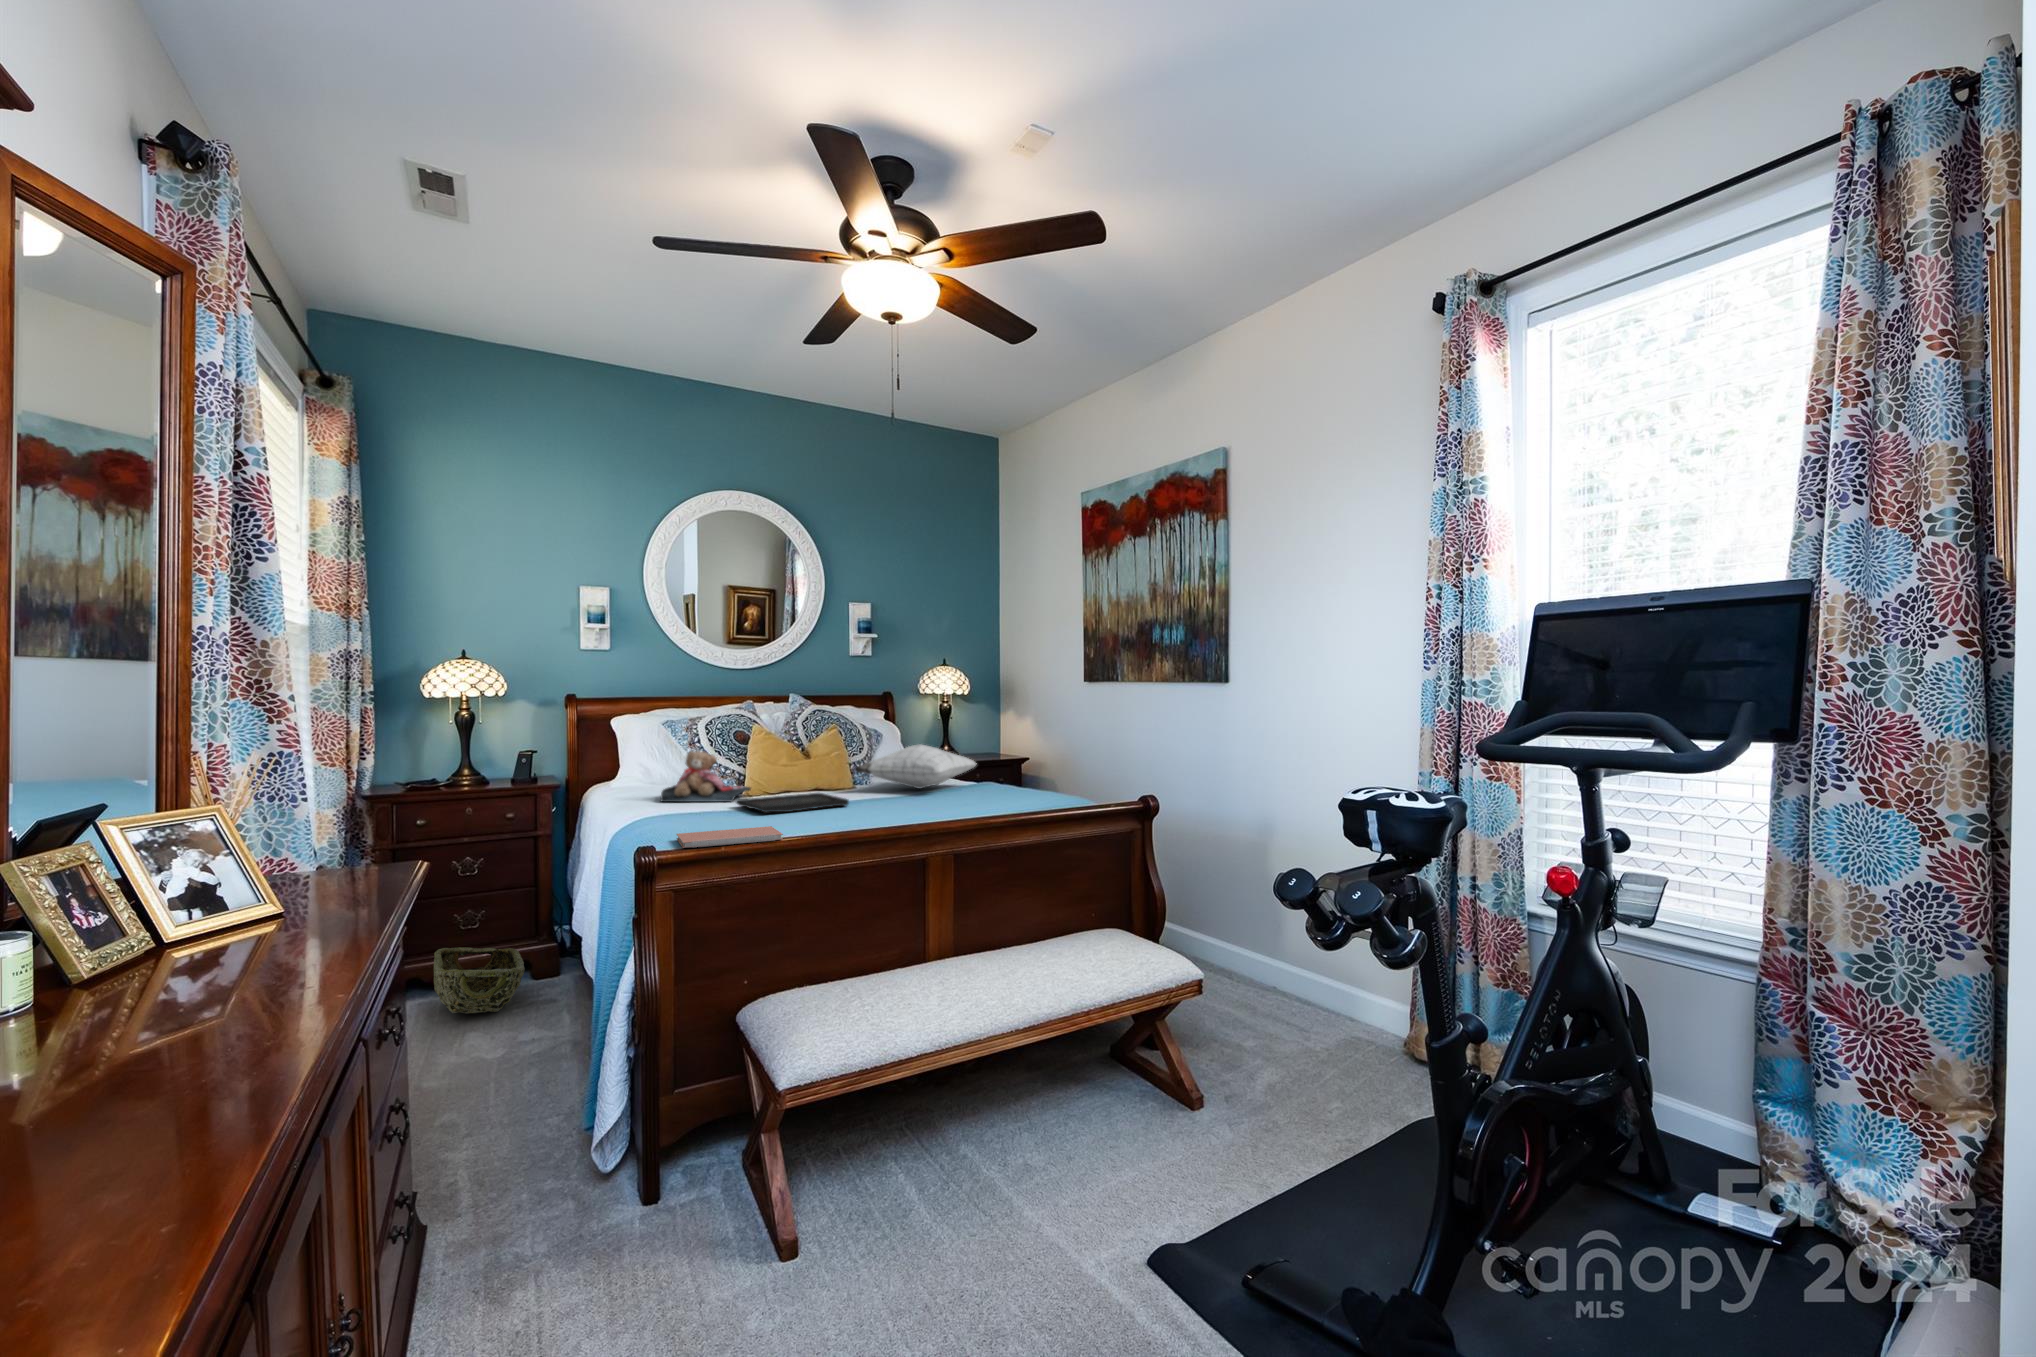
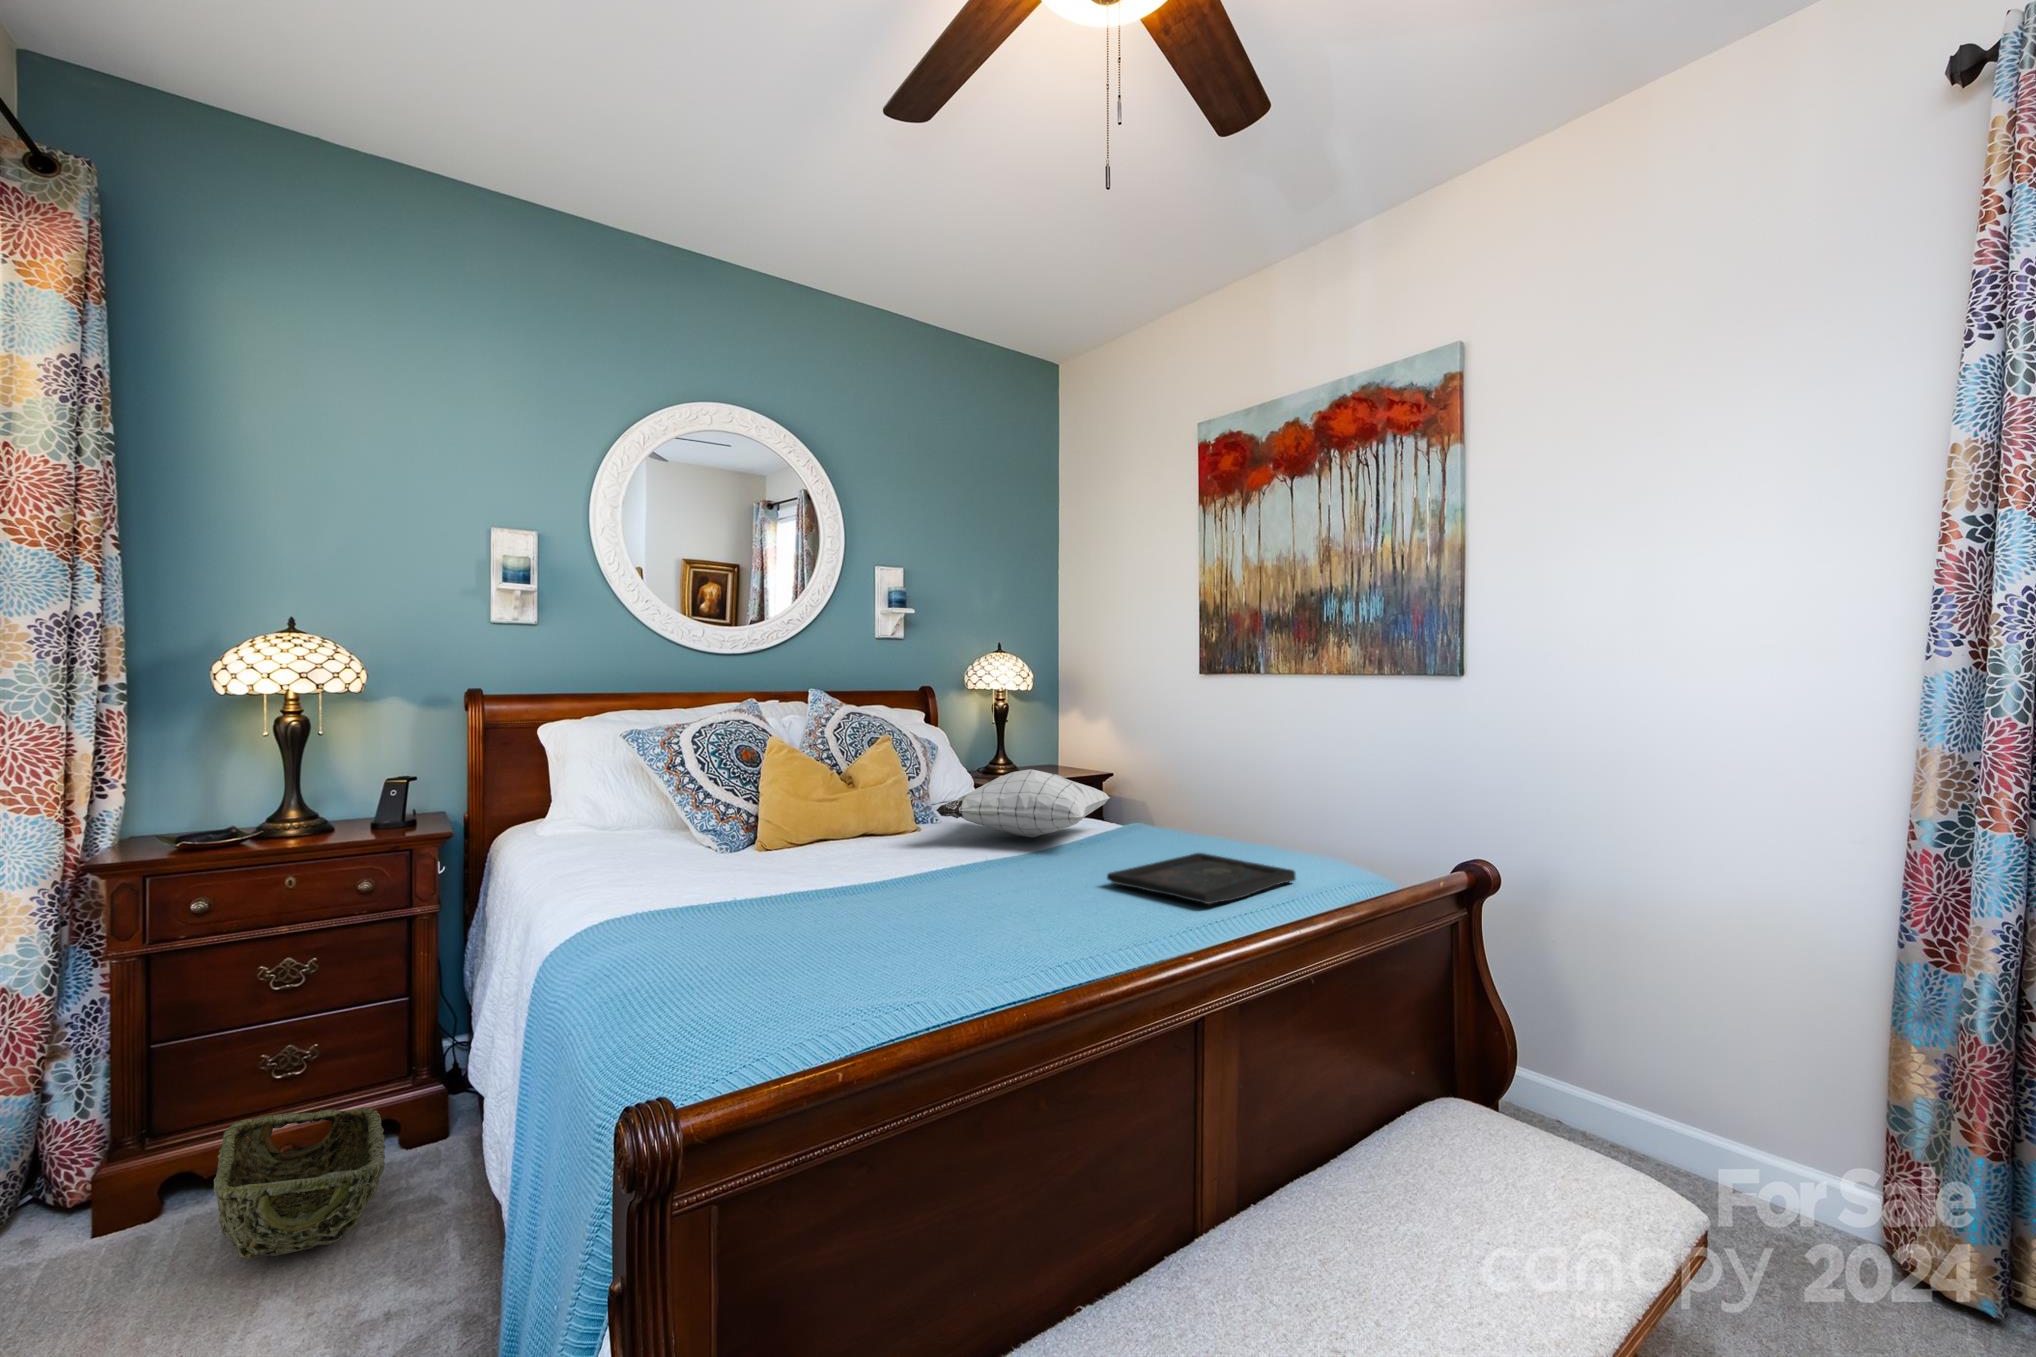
teddy bear: present [661,751,751,802] -> none [628,782,776,873]
tray: present [736,793,849,813] -> present [1107,853,1296,904]
notebook: present [677,826,783,848] -> none [692,955,919,1038]

